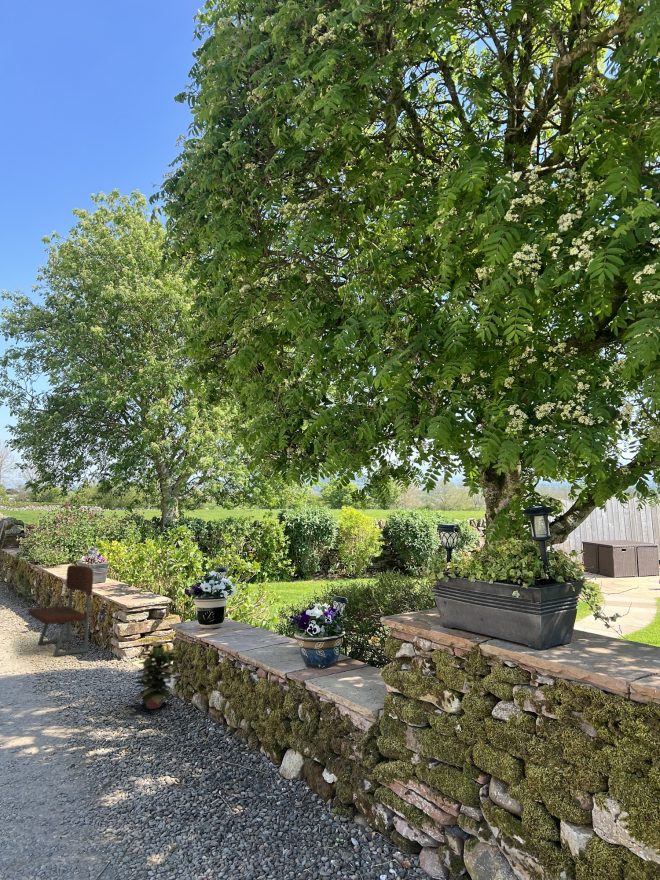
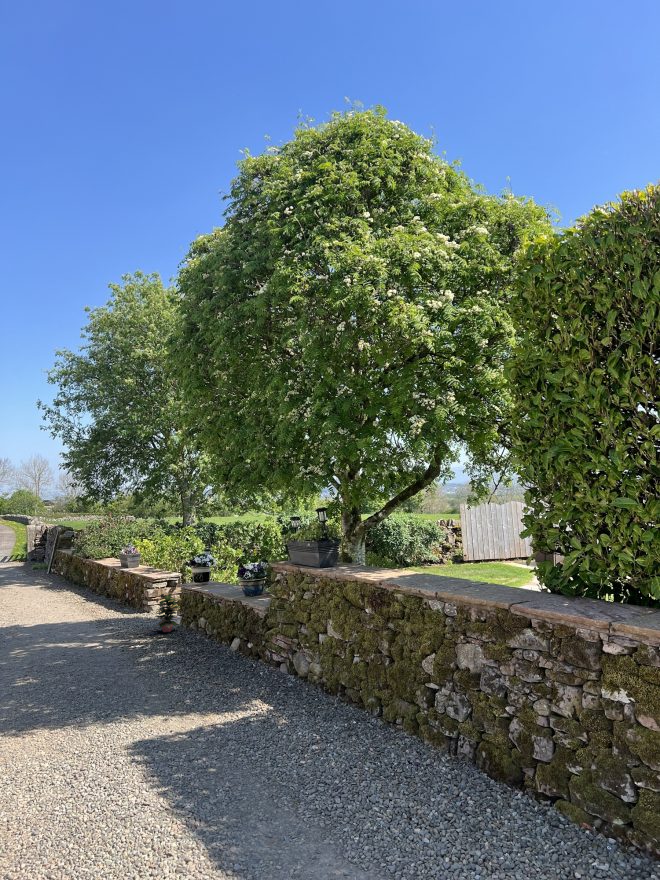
bench: present [28,565,93,656] -> none [87,554,129,613]

